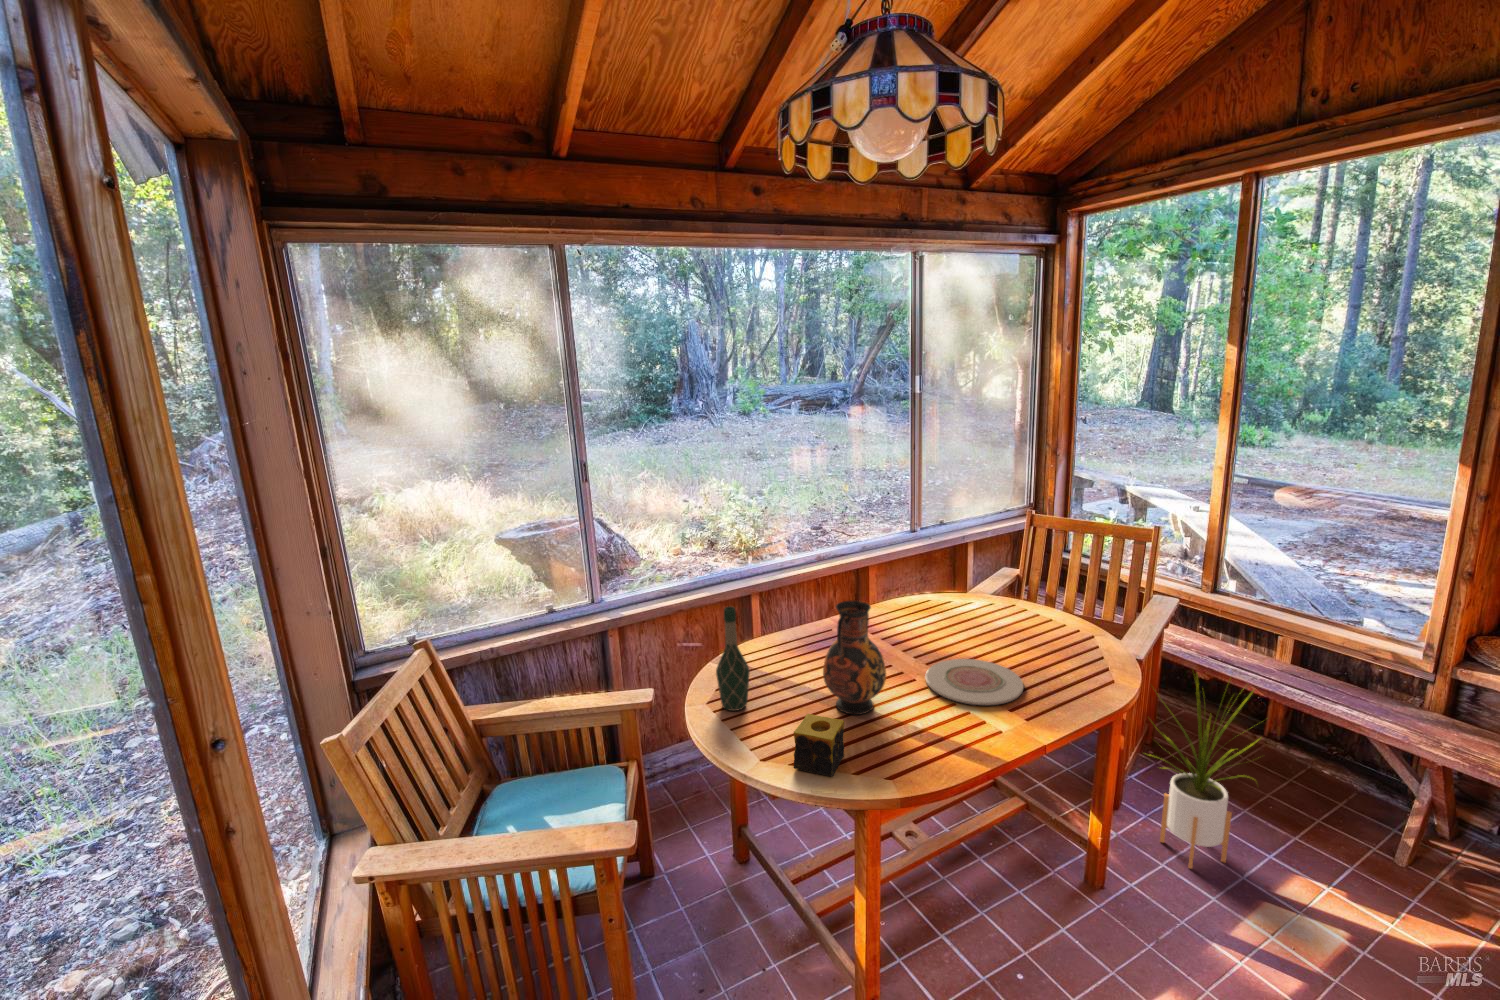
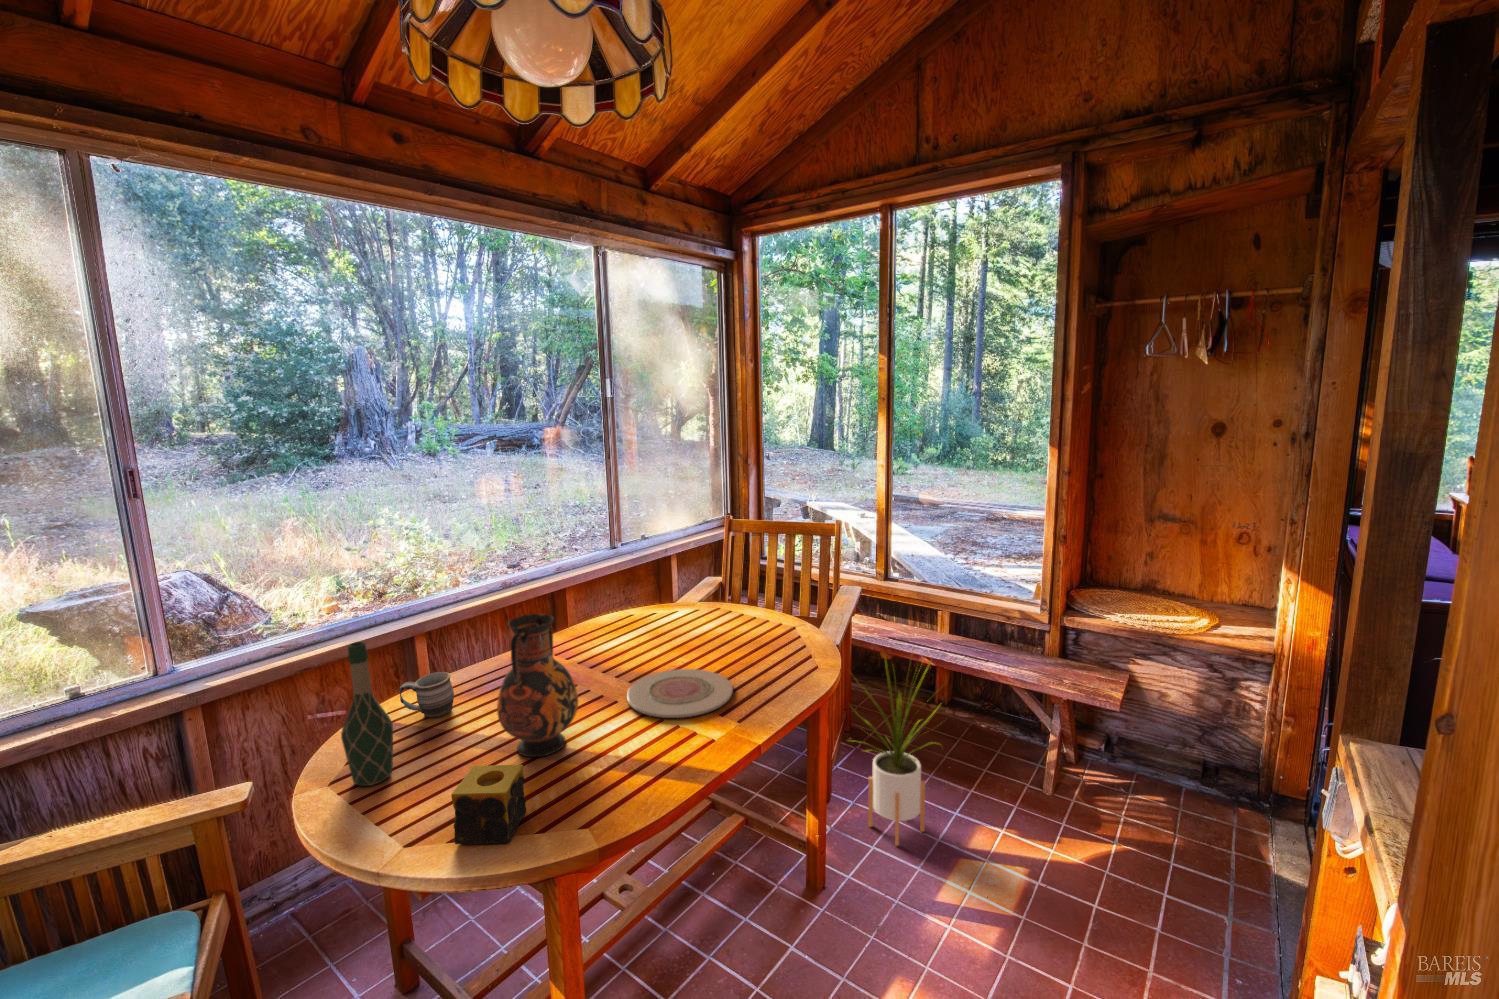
mug: none [750,631,788,666] -> present [399,672,454,718]

